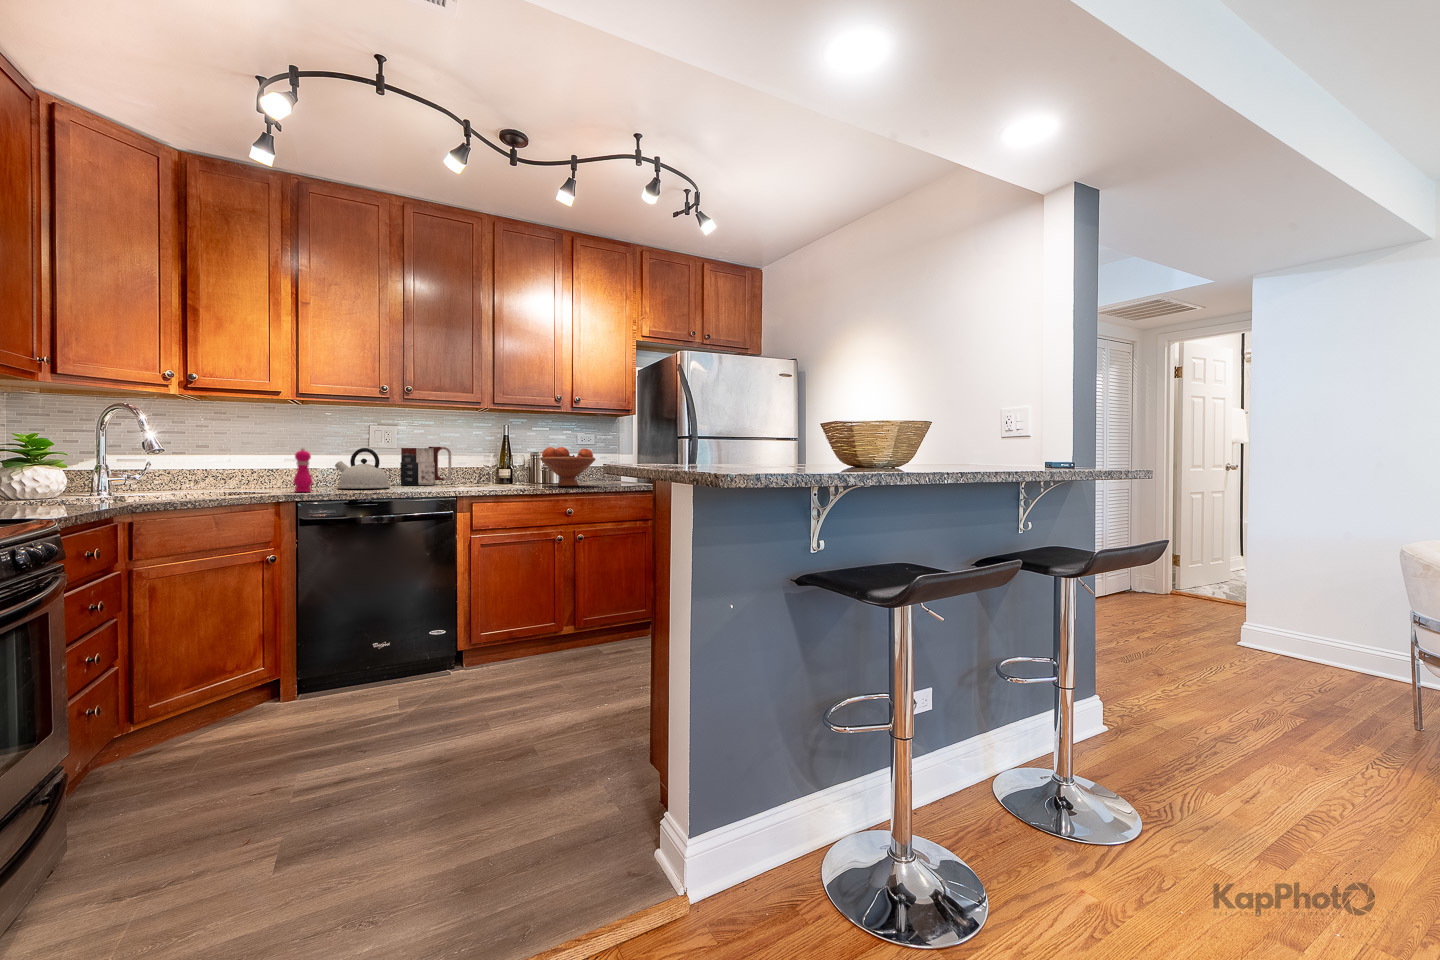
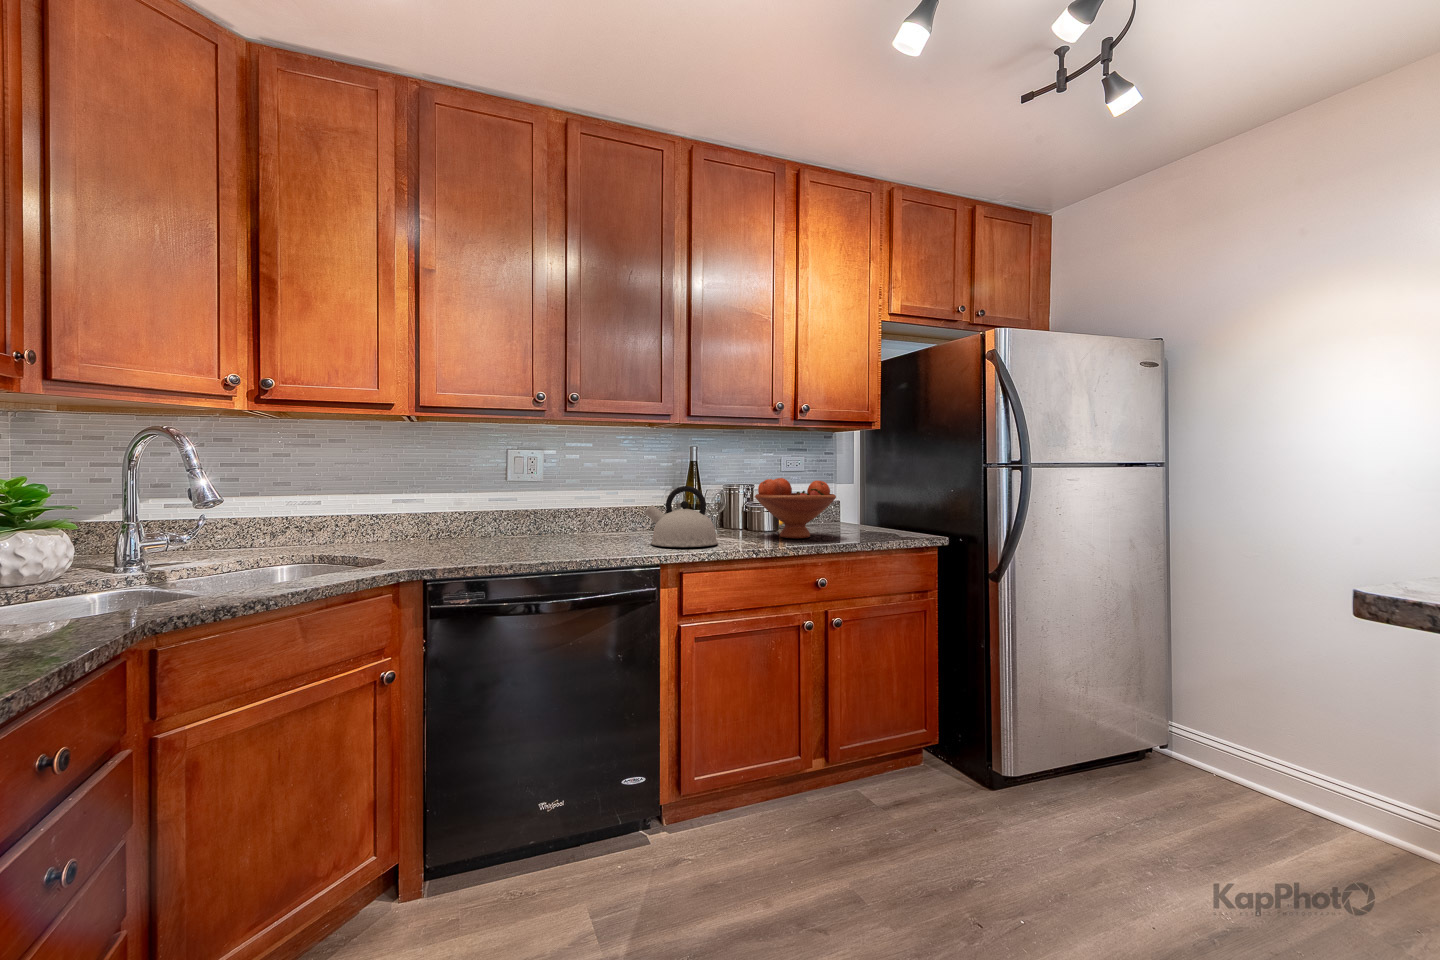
pepper mill: present [293,447,312,492] -> none [420,491,448,564]
mug: present [400,447,451,485] -> none [556,480,623,537]
kettle: present [335,448,390,488] -> present [645,486,718,547]

